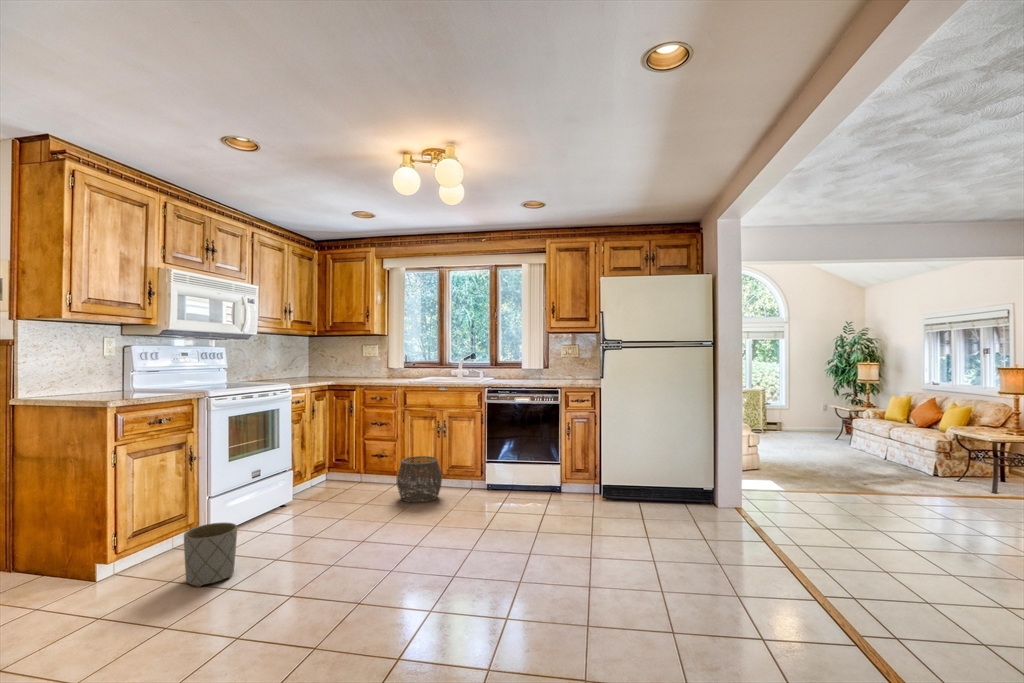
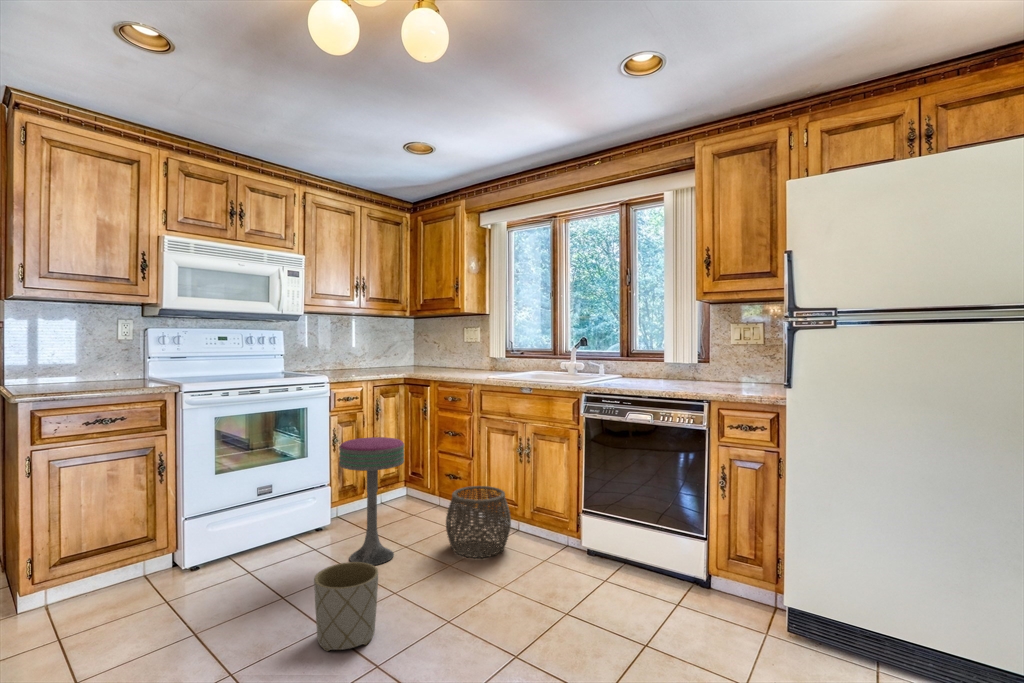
bar stool: none [327,426,375,518] -> present [339,437,404,565]
planter: present [184,523,237,587] -> present [314,562,378,651]

